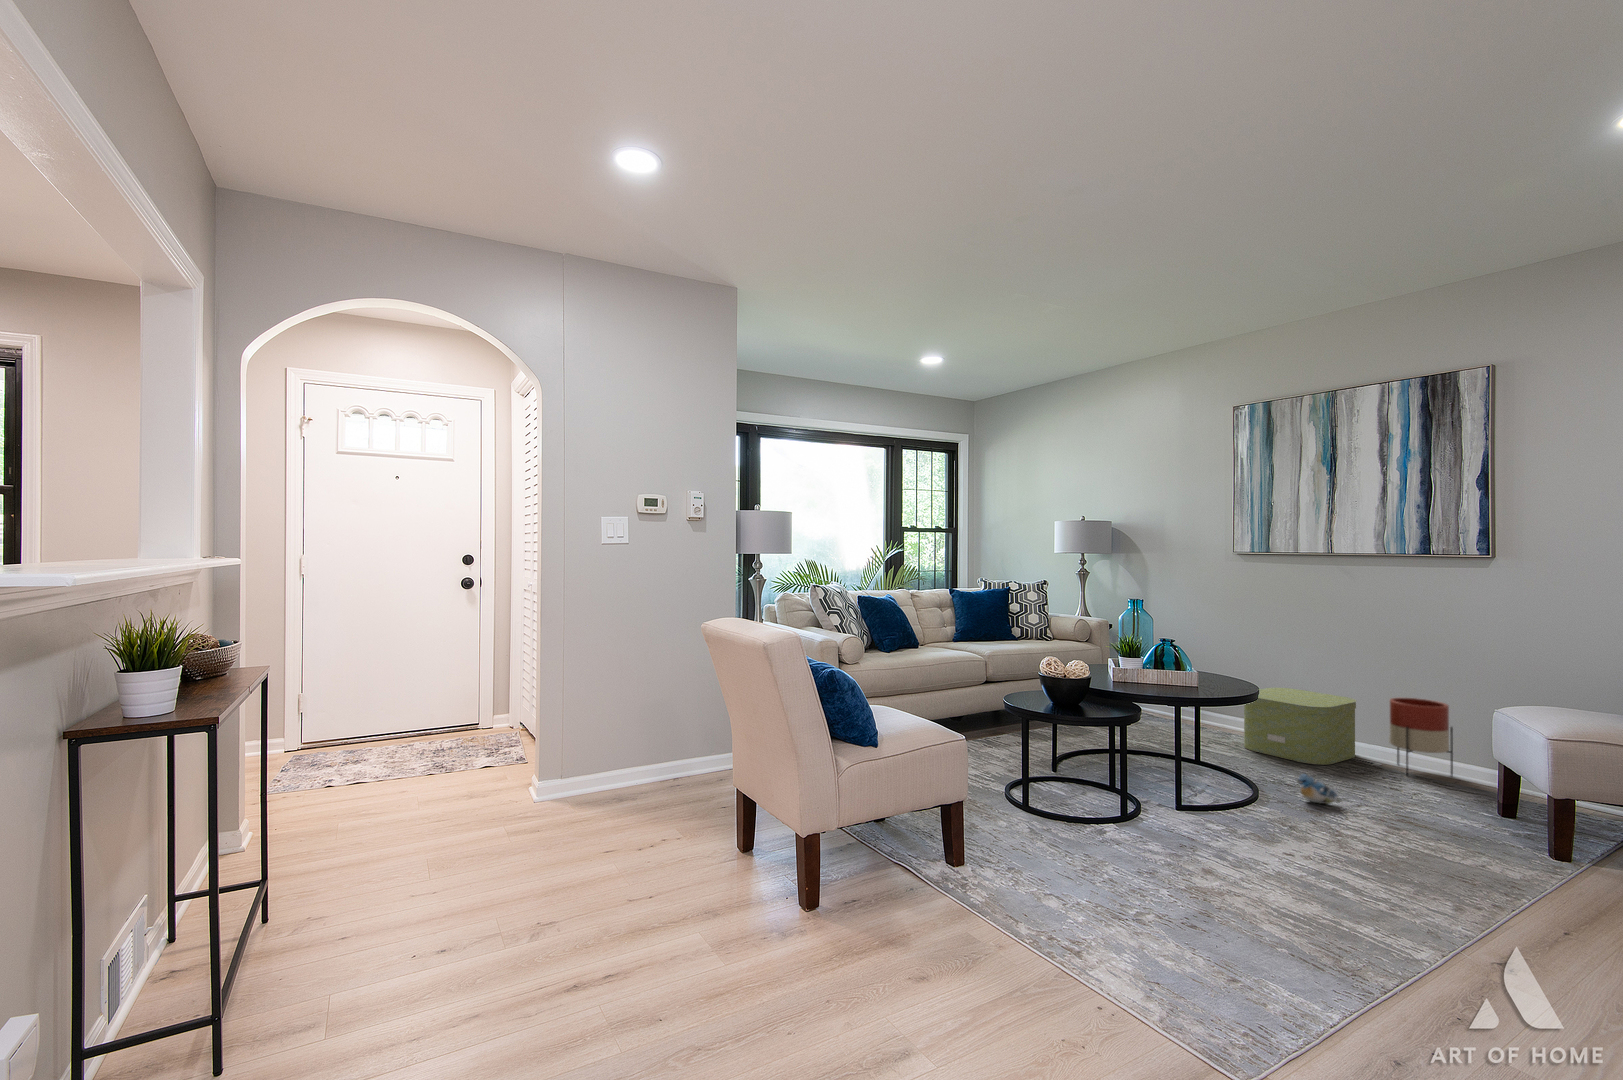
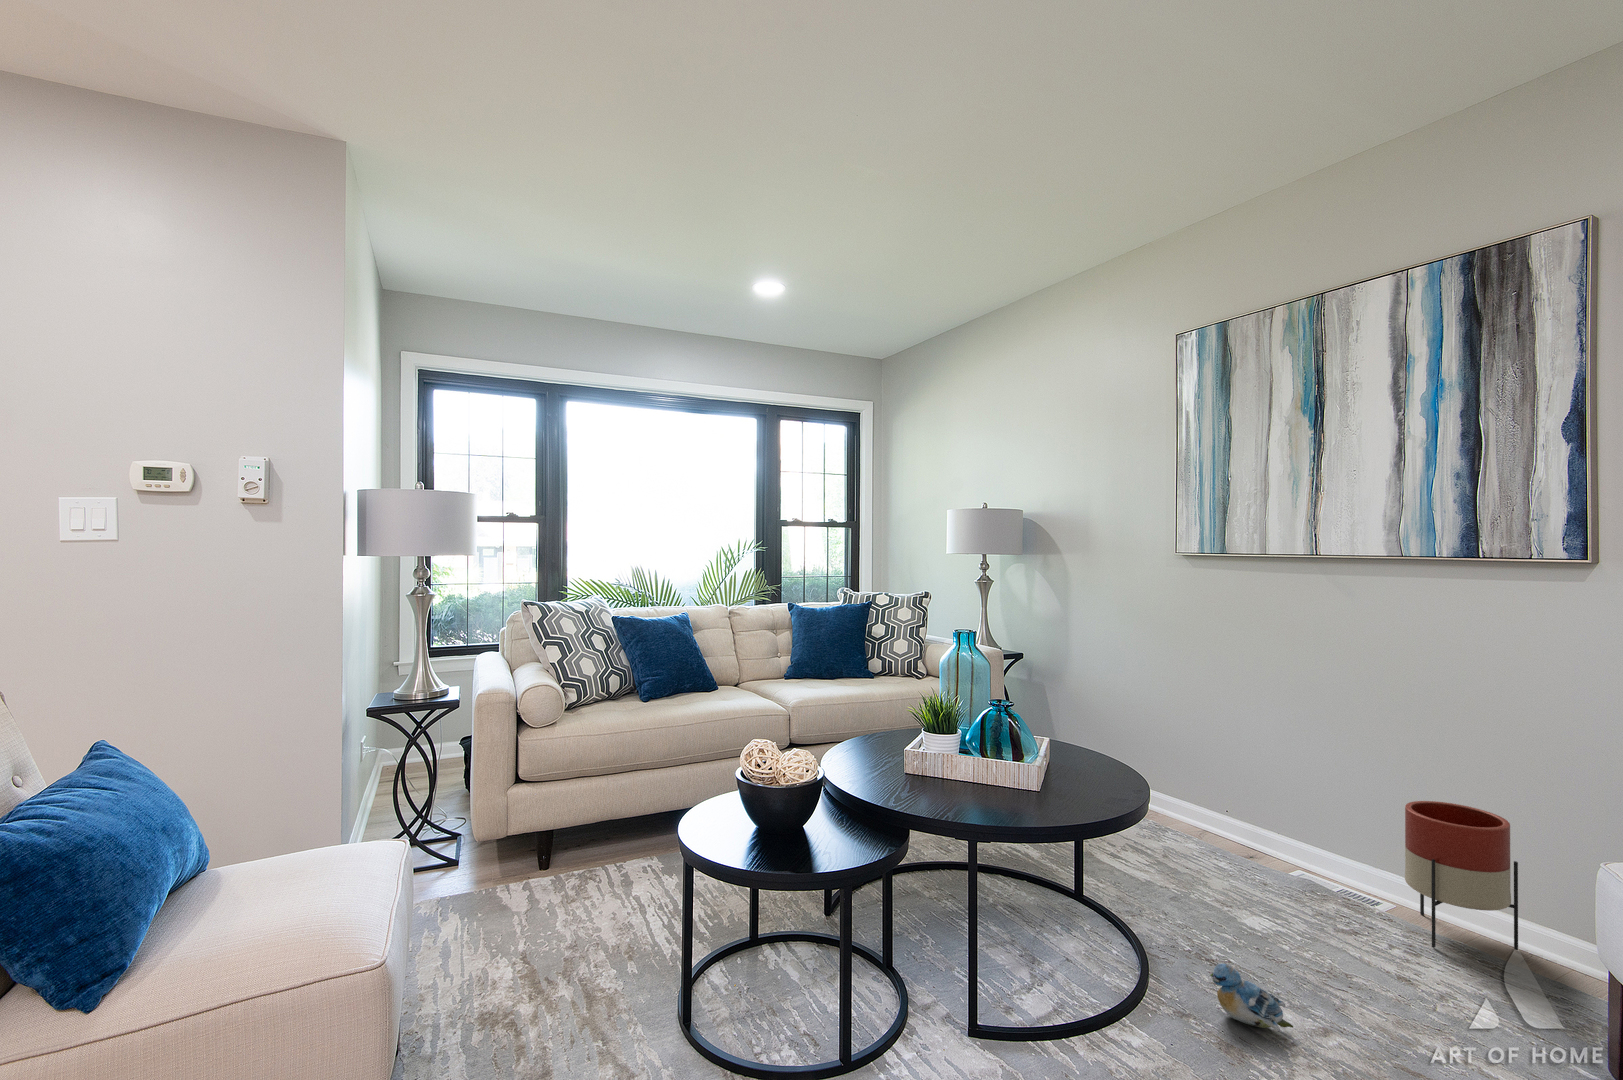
storage box: present [1244,688,1356,765] -> none [1171,764,1353,911]

